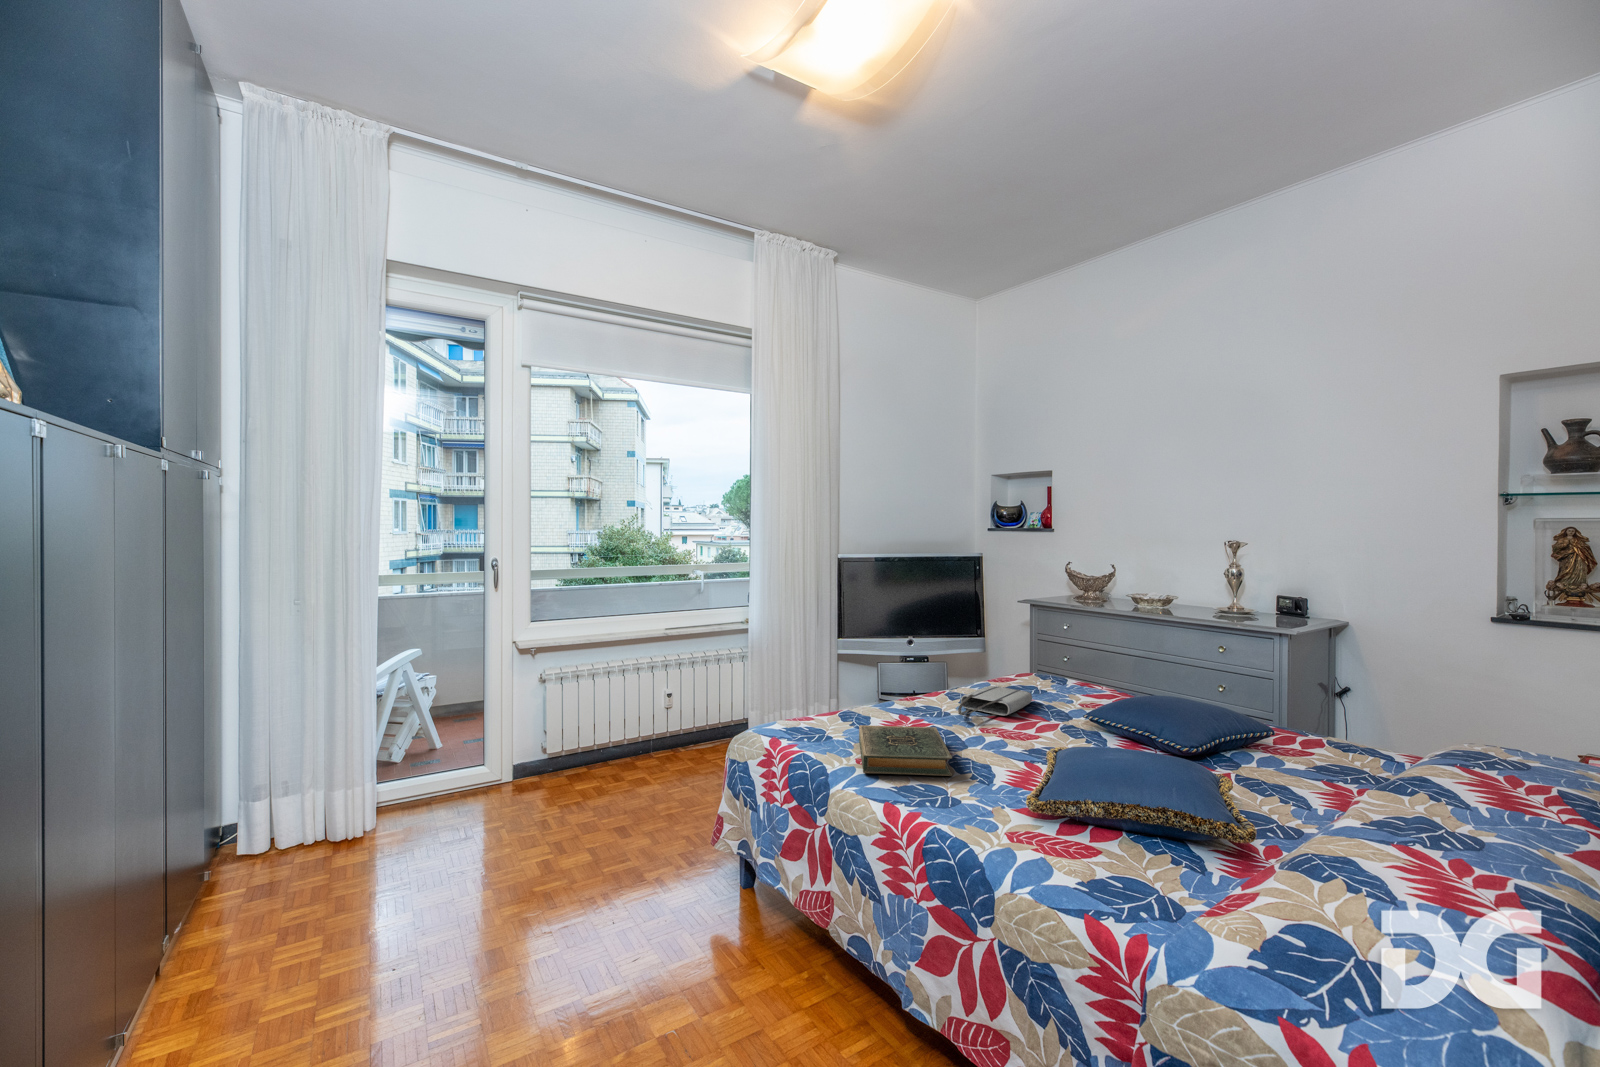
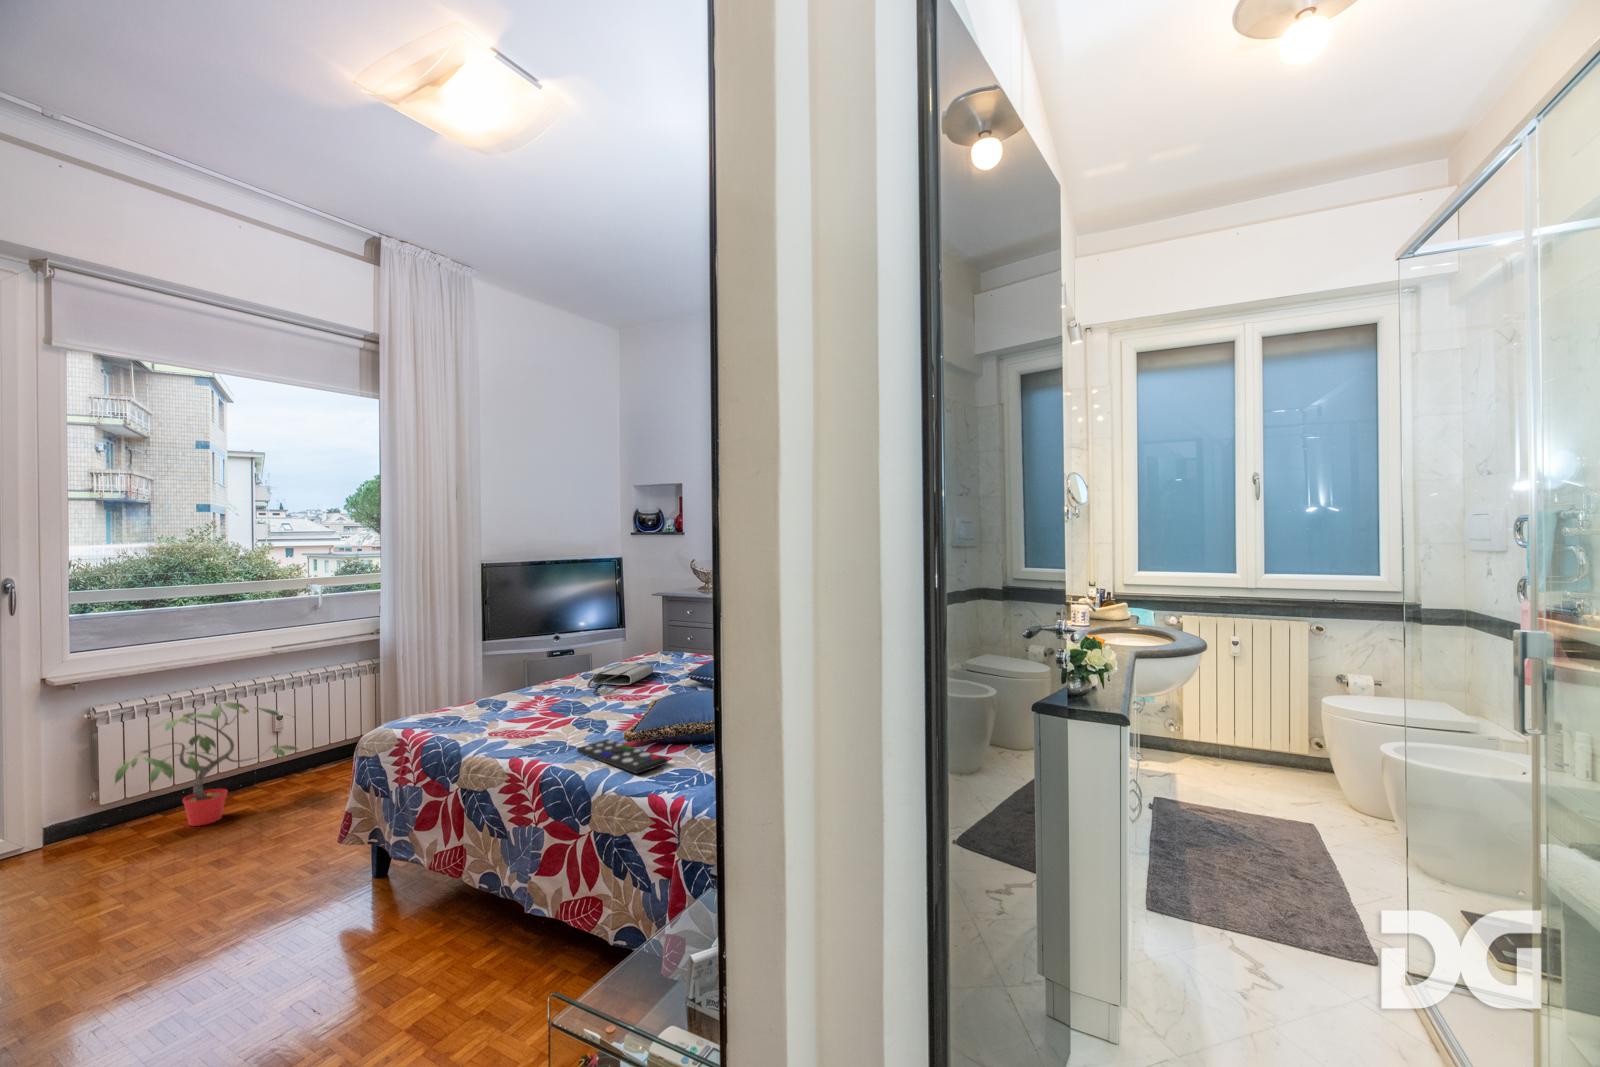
potted plant: none [558,675,690,782] -> present [115,702,298,826]
hardback book: present [859,725,952,776] -> none [493,699,573,742]
remote control: none [963,798,1096,872] -> present [577,739,667,774]

